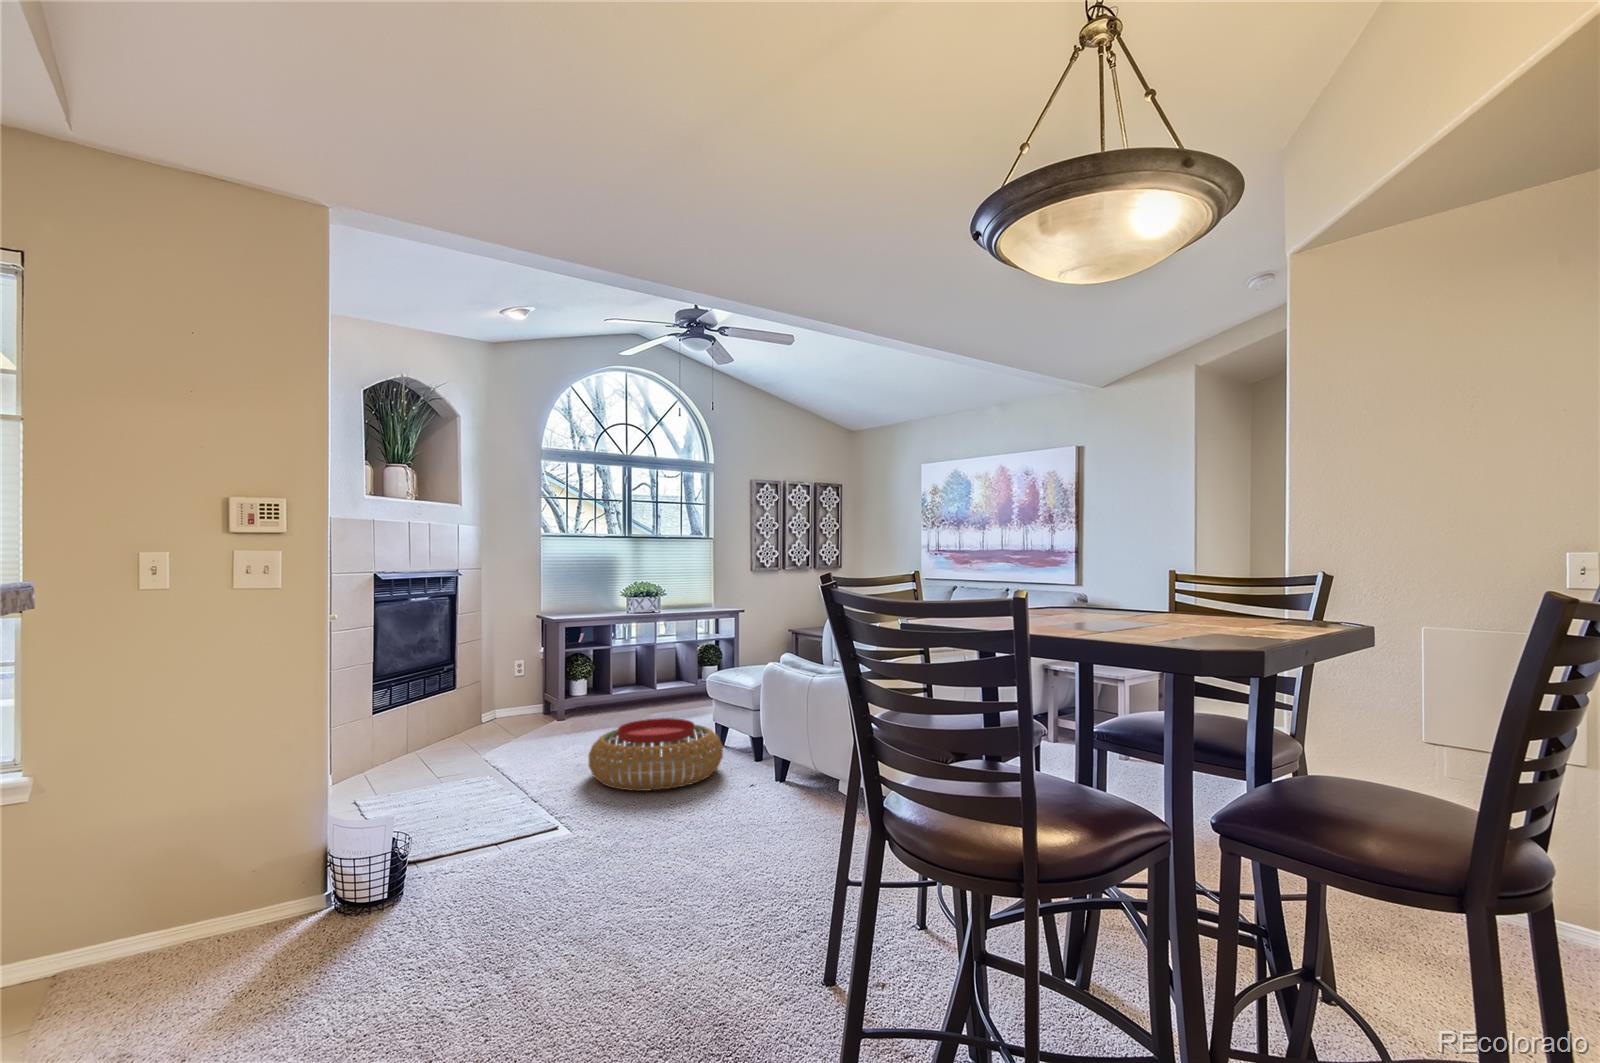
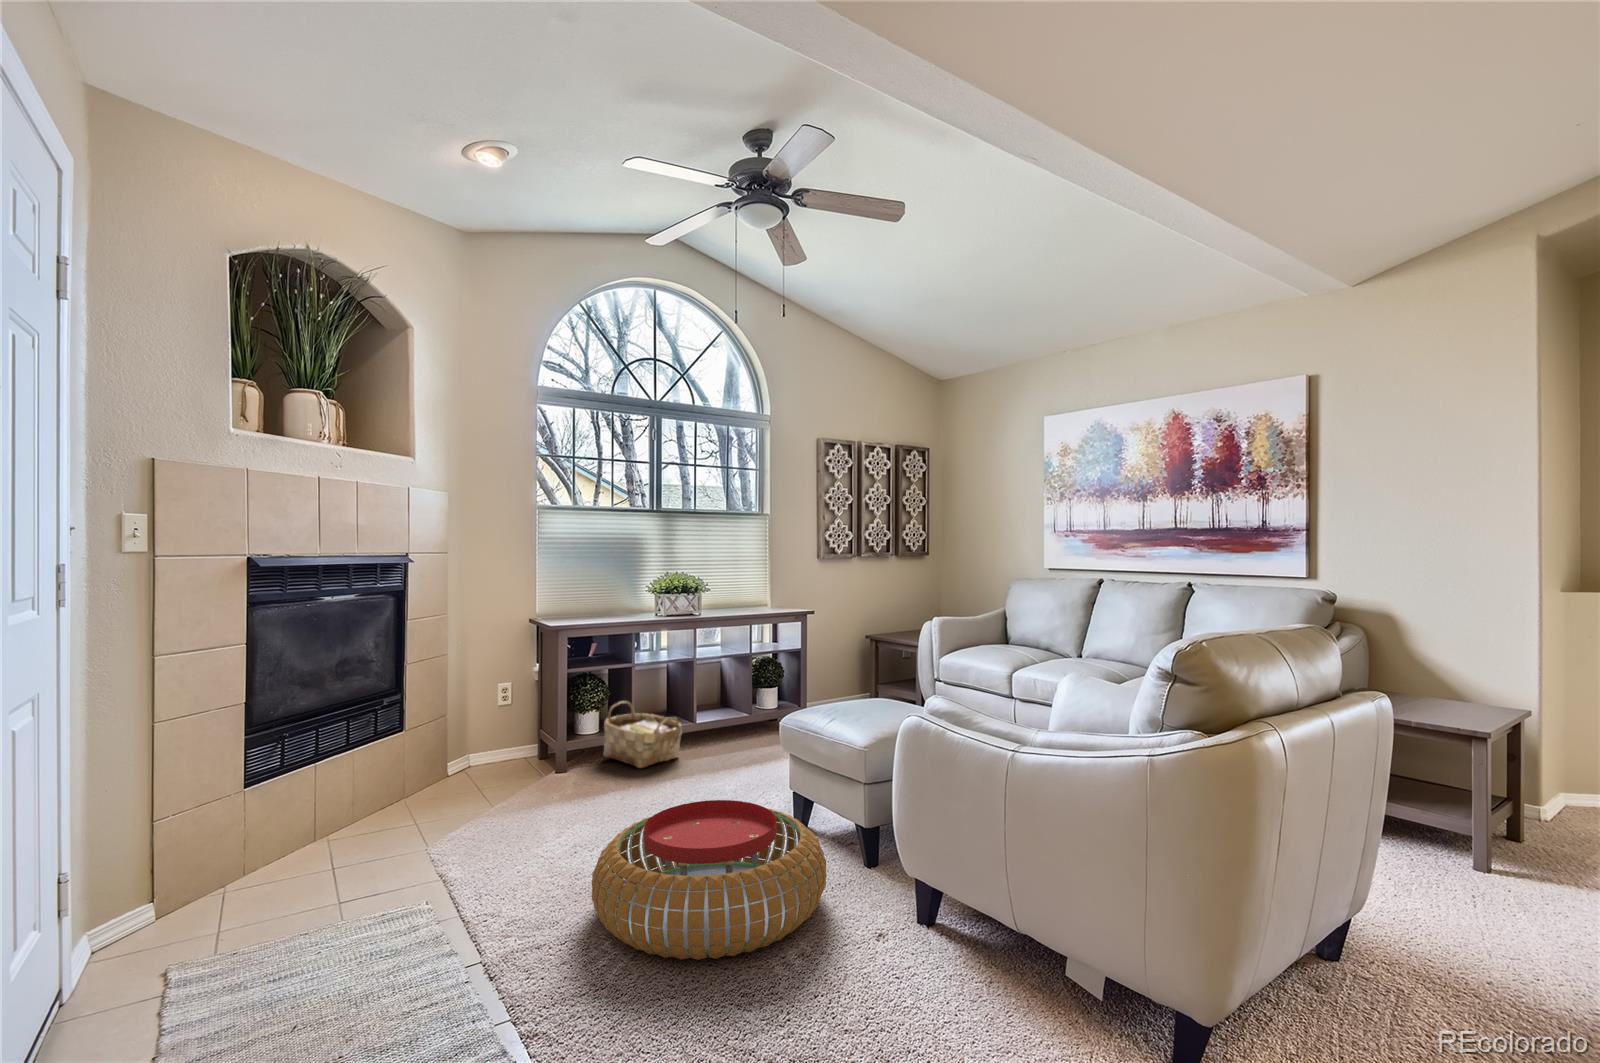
woven basket: none [590,673,645,718] -> present [604,701,682,768]

